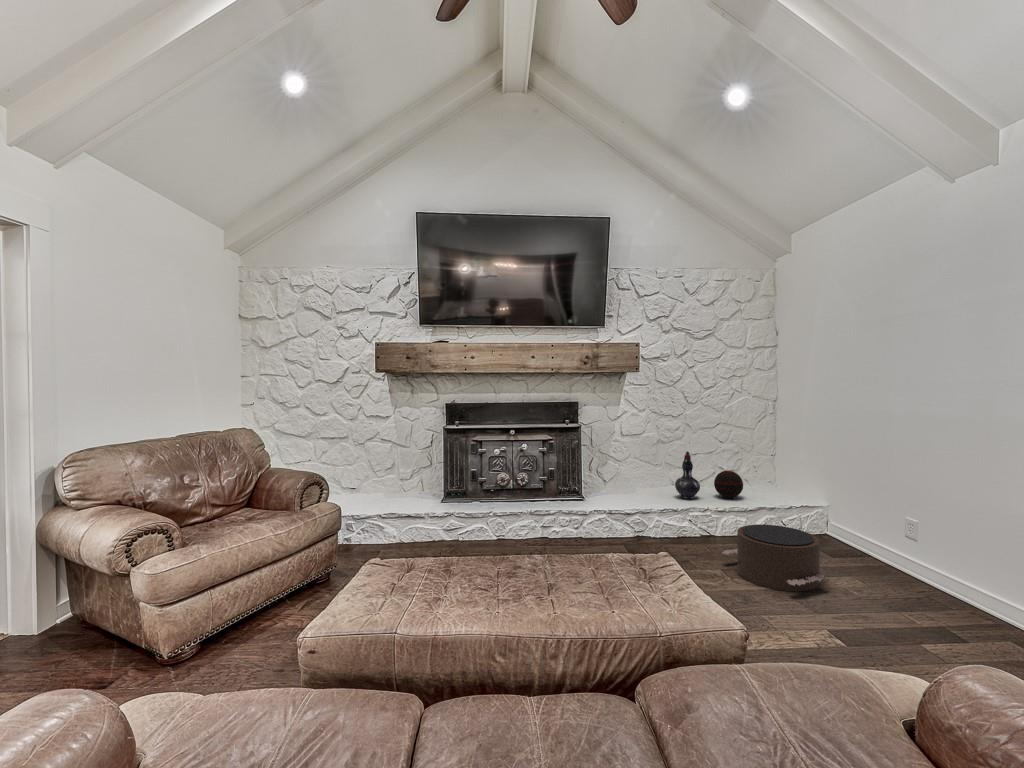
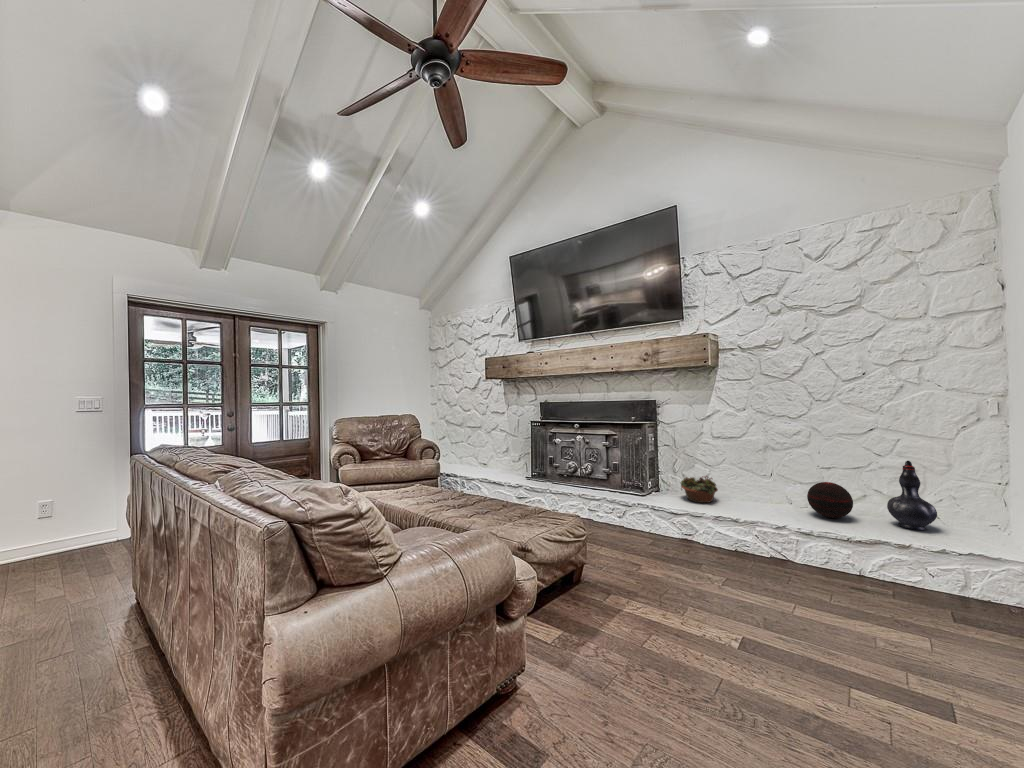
decorative vase: present [675,451,700,499] -> present [887,461,937,530]
succulent planter: none [619,475,655,501] -> present [681,475,718,503]
pouf: present [722,524,827,591] -> none [746,556,889,679]

